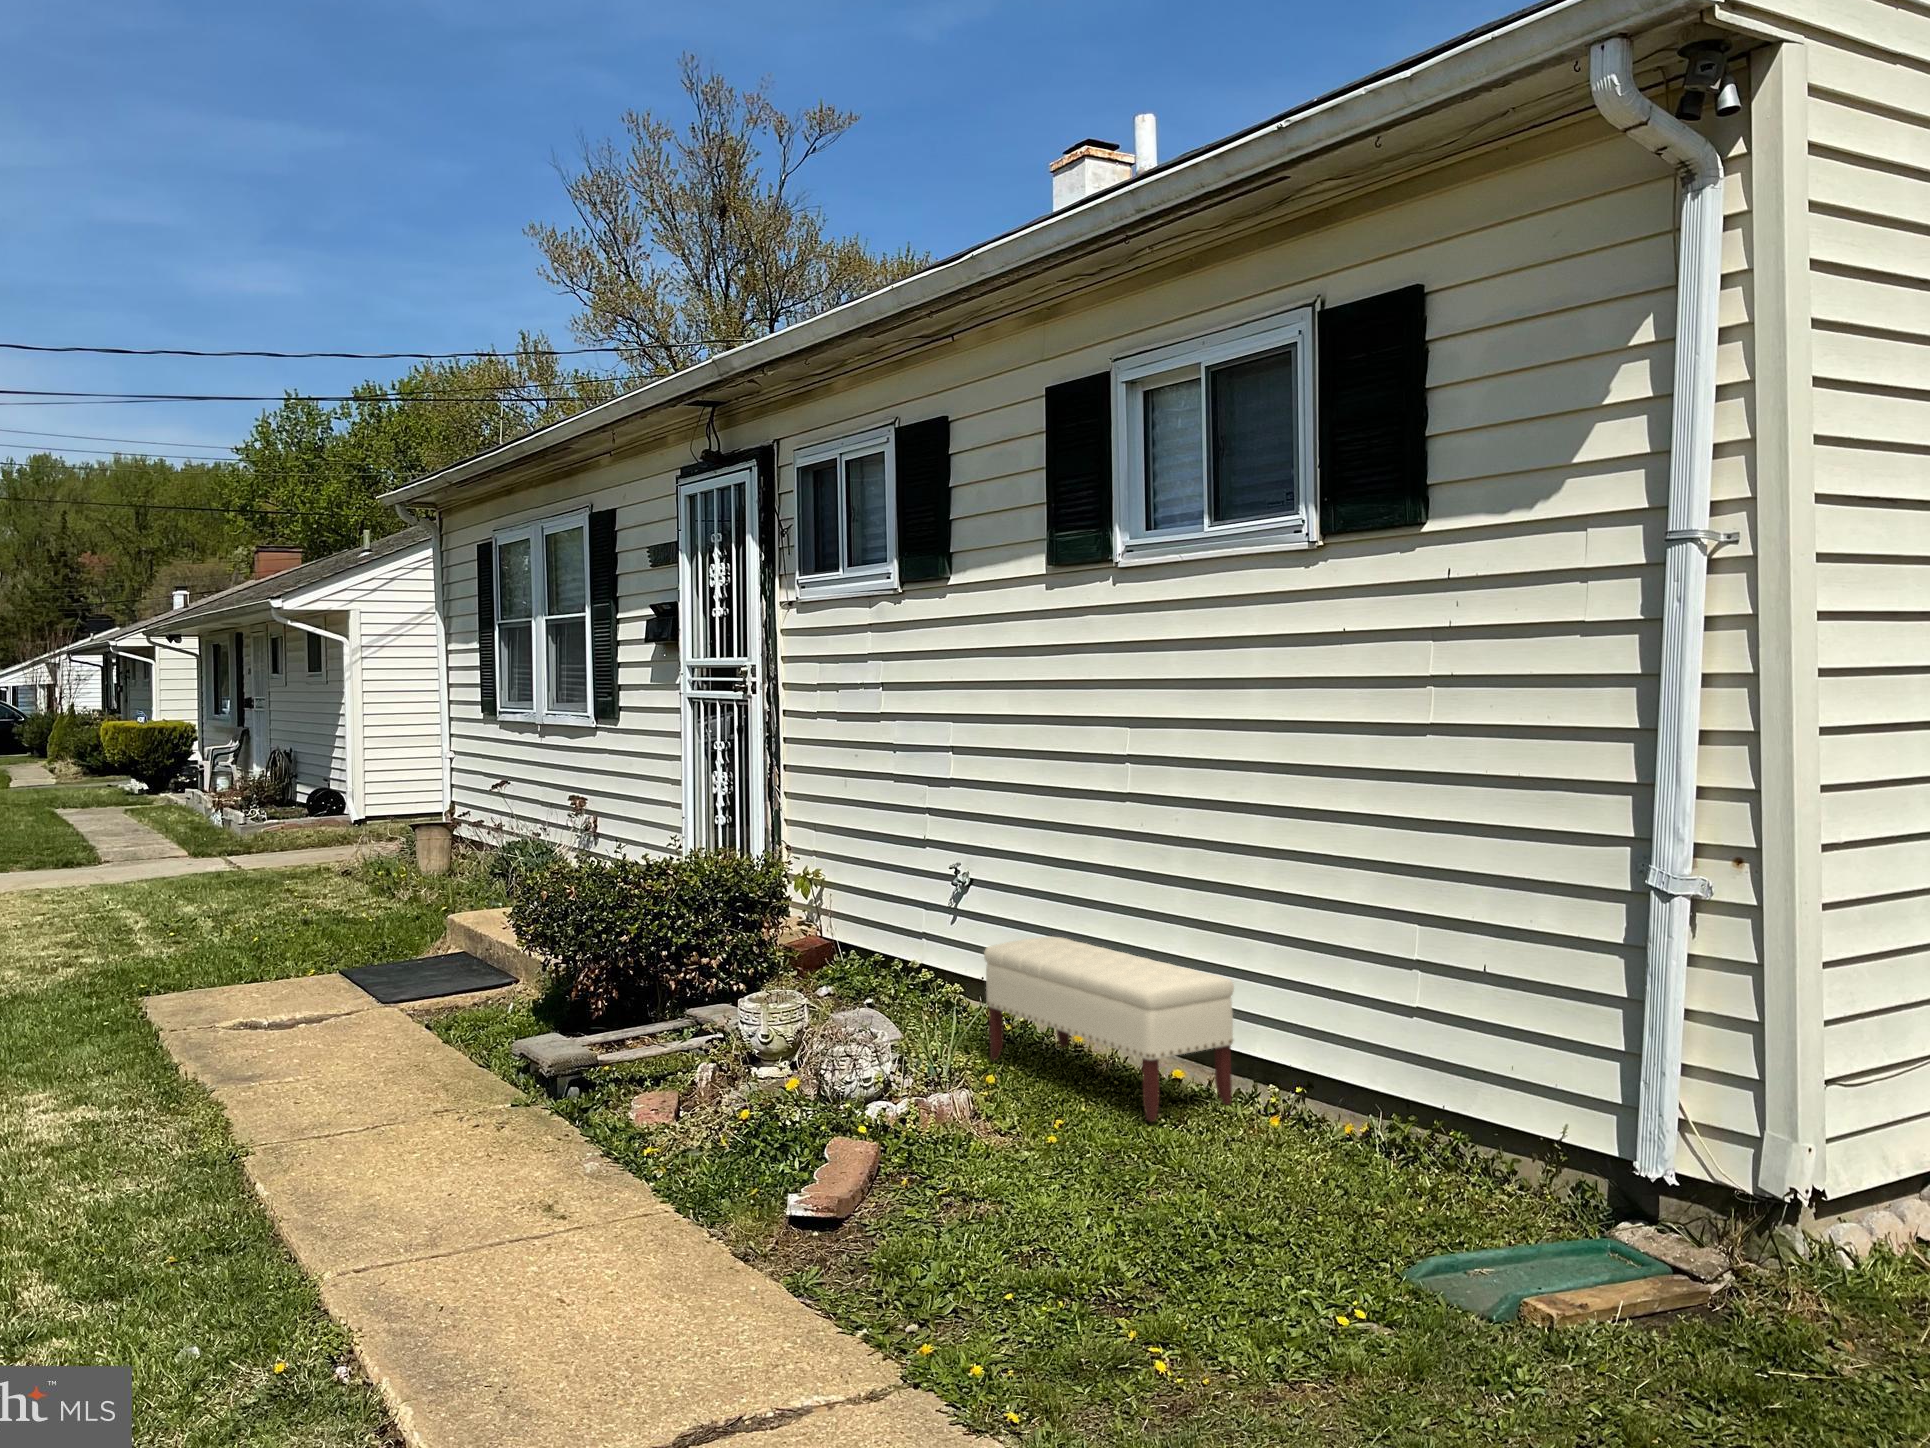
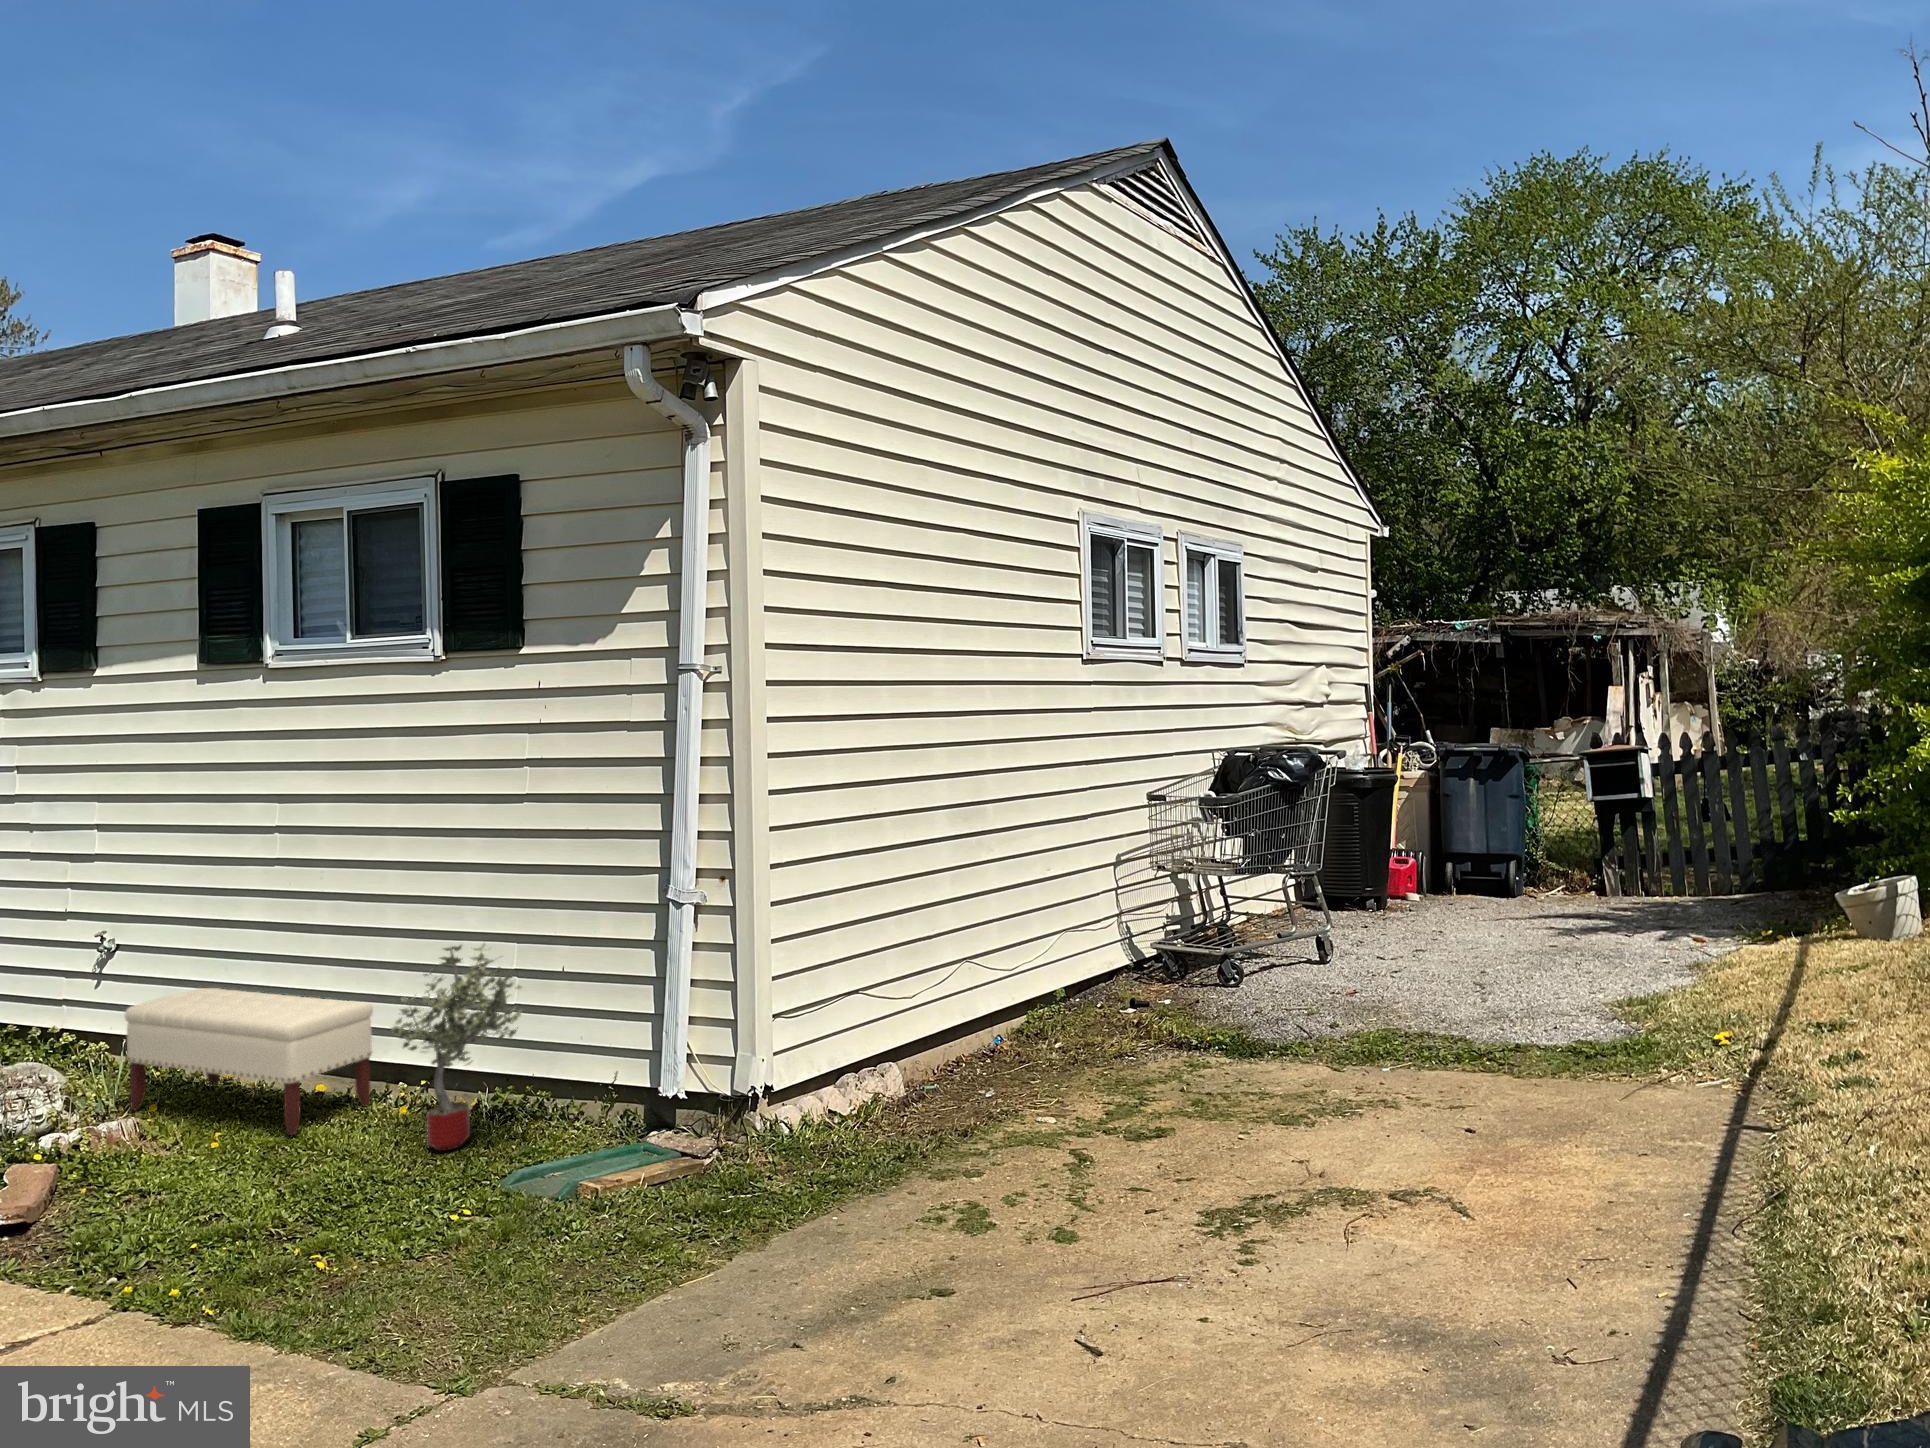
potted tree: none [1258,916,1429,1182] -> present [391,943,522,1151]

